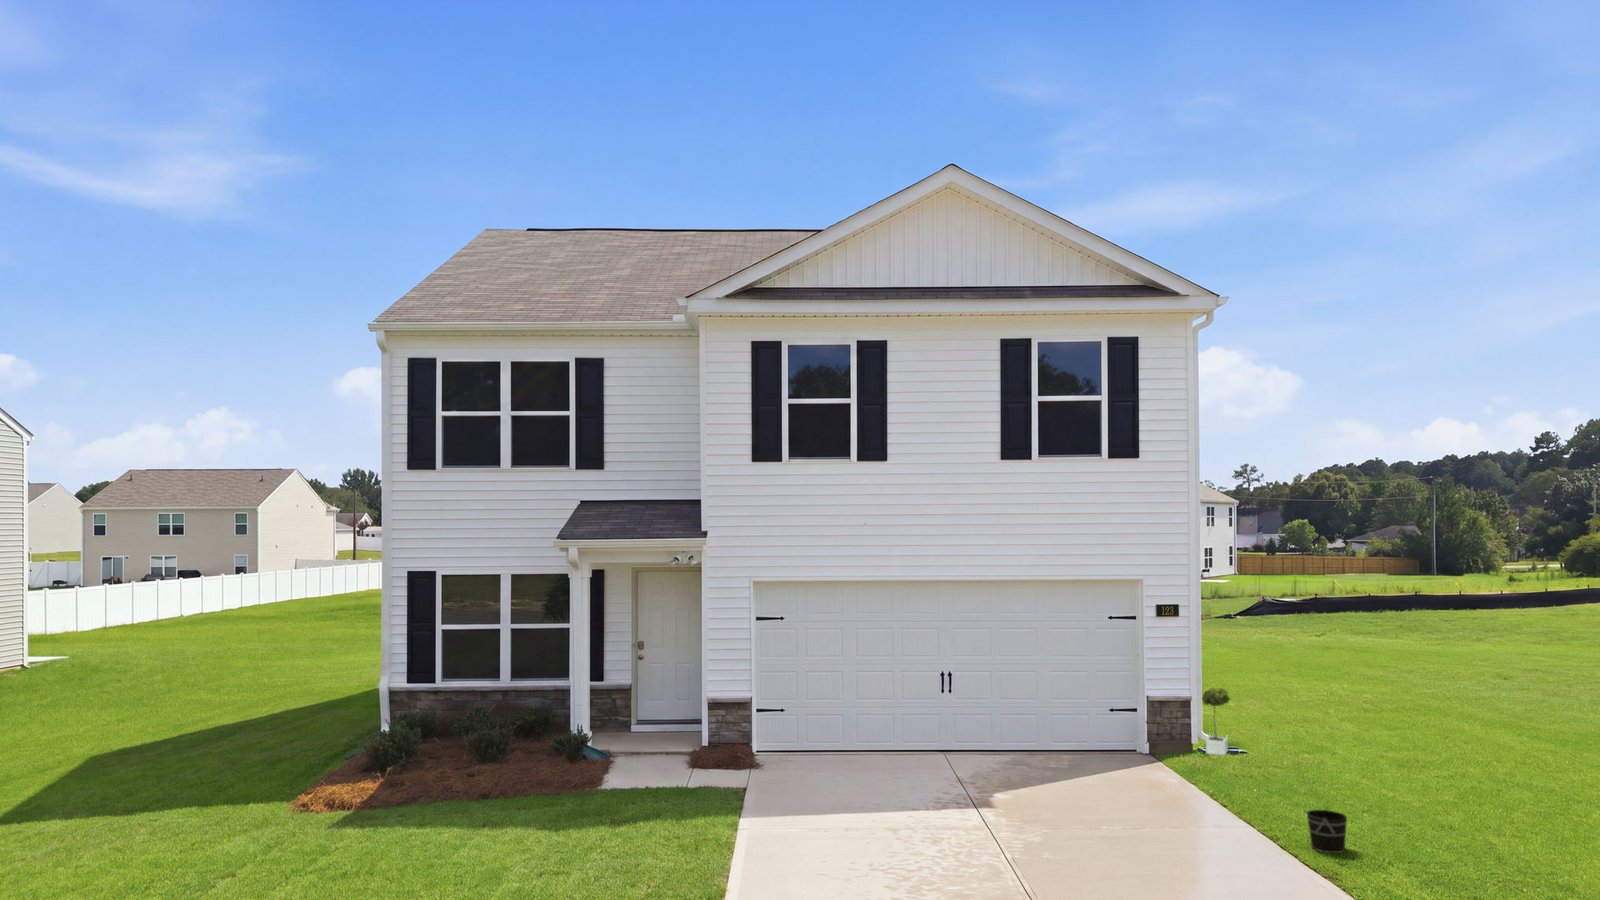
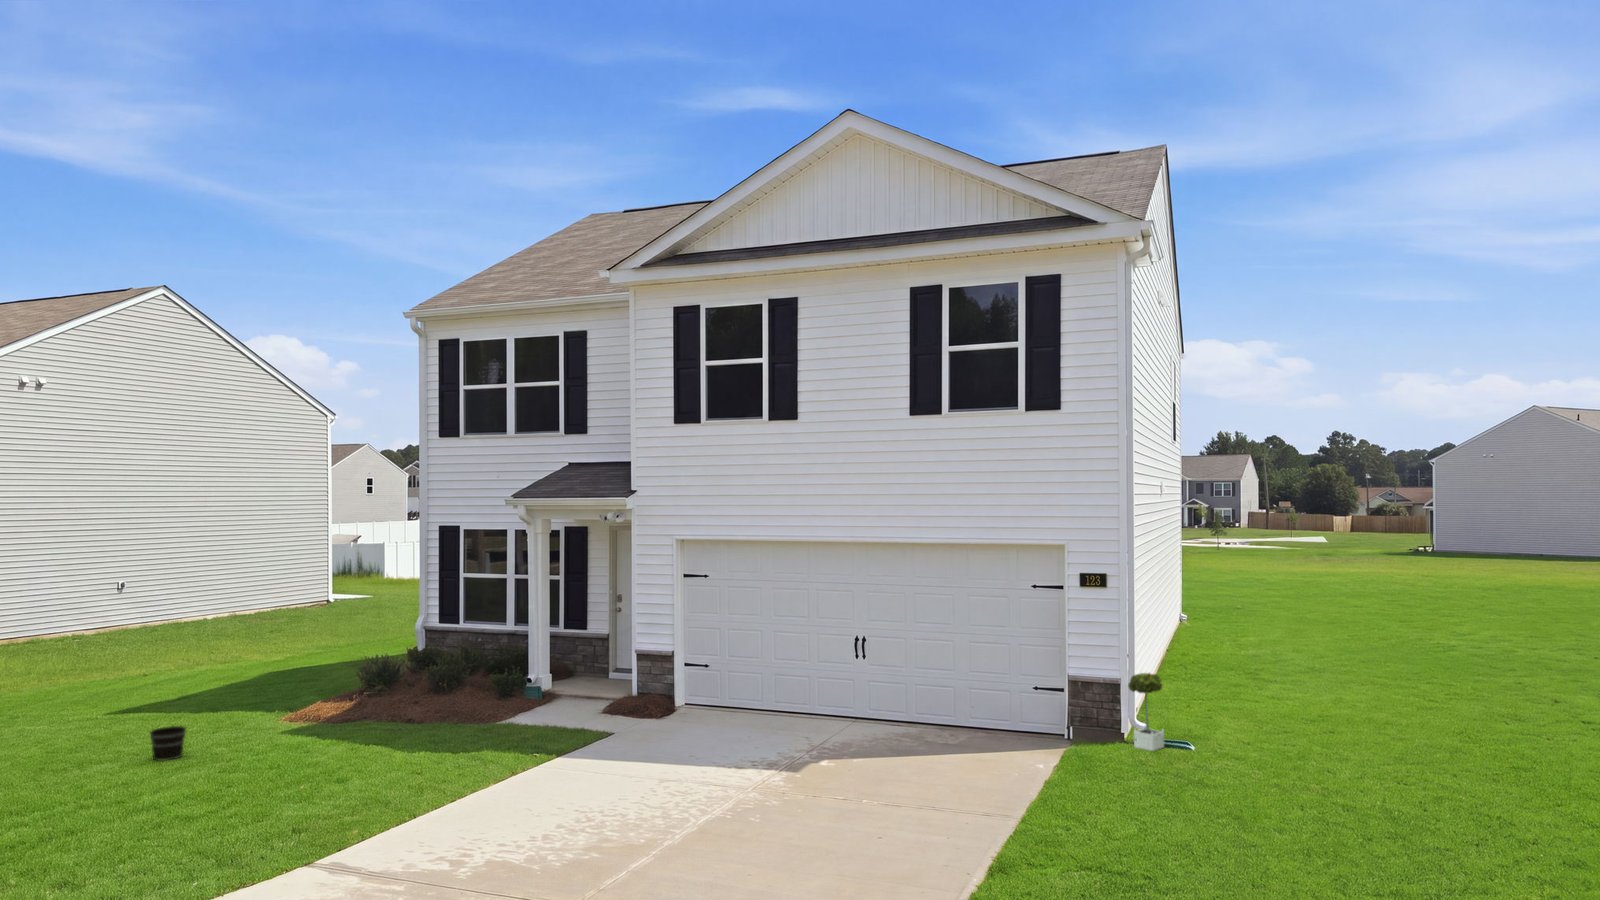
bucket: present [1306,810,1347,853] -> present [150,726,186,761]

